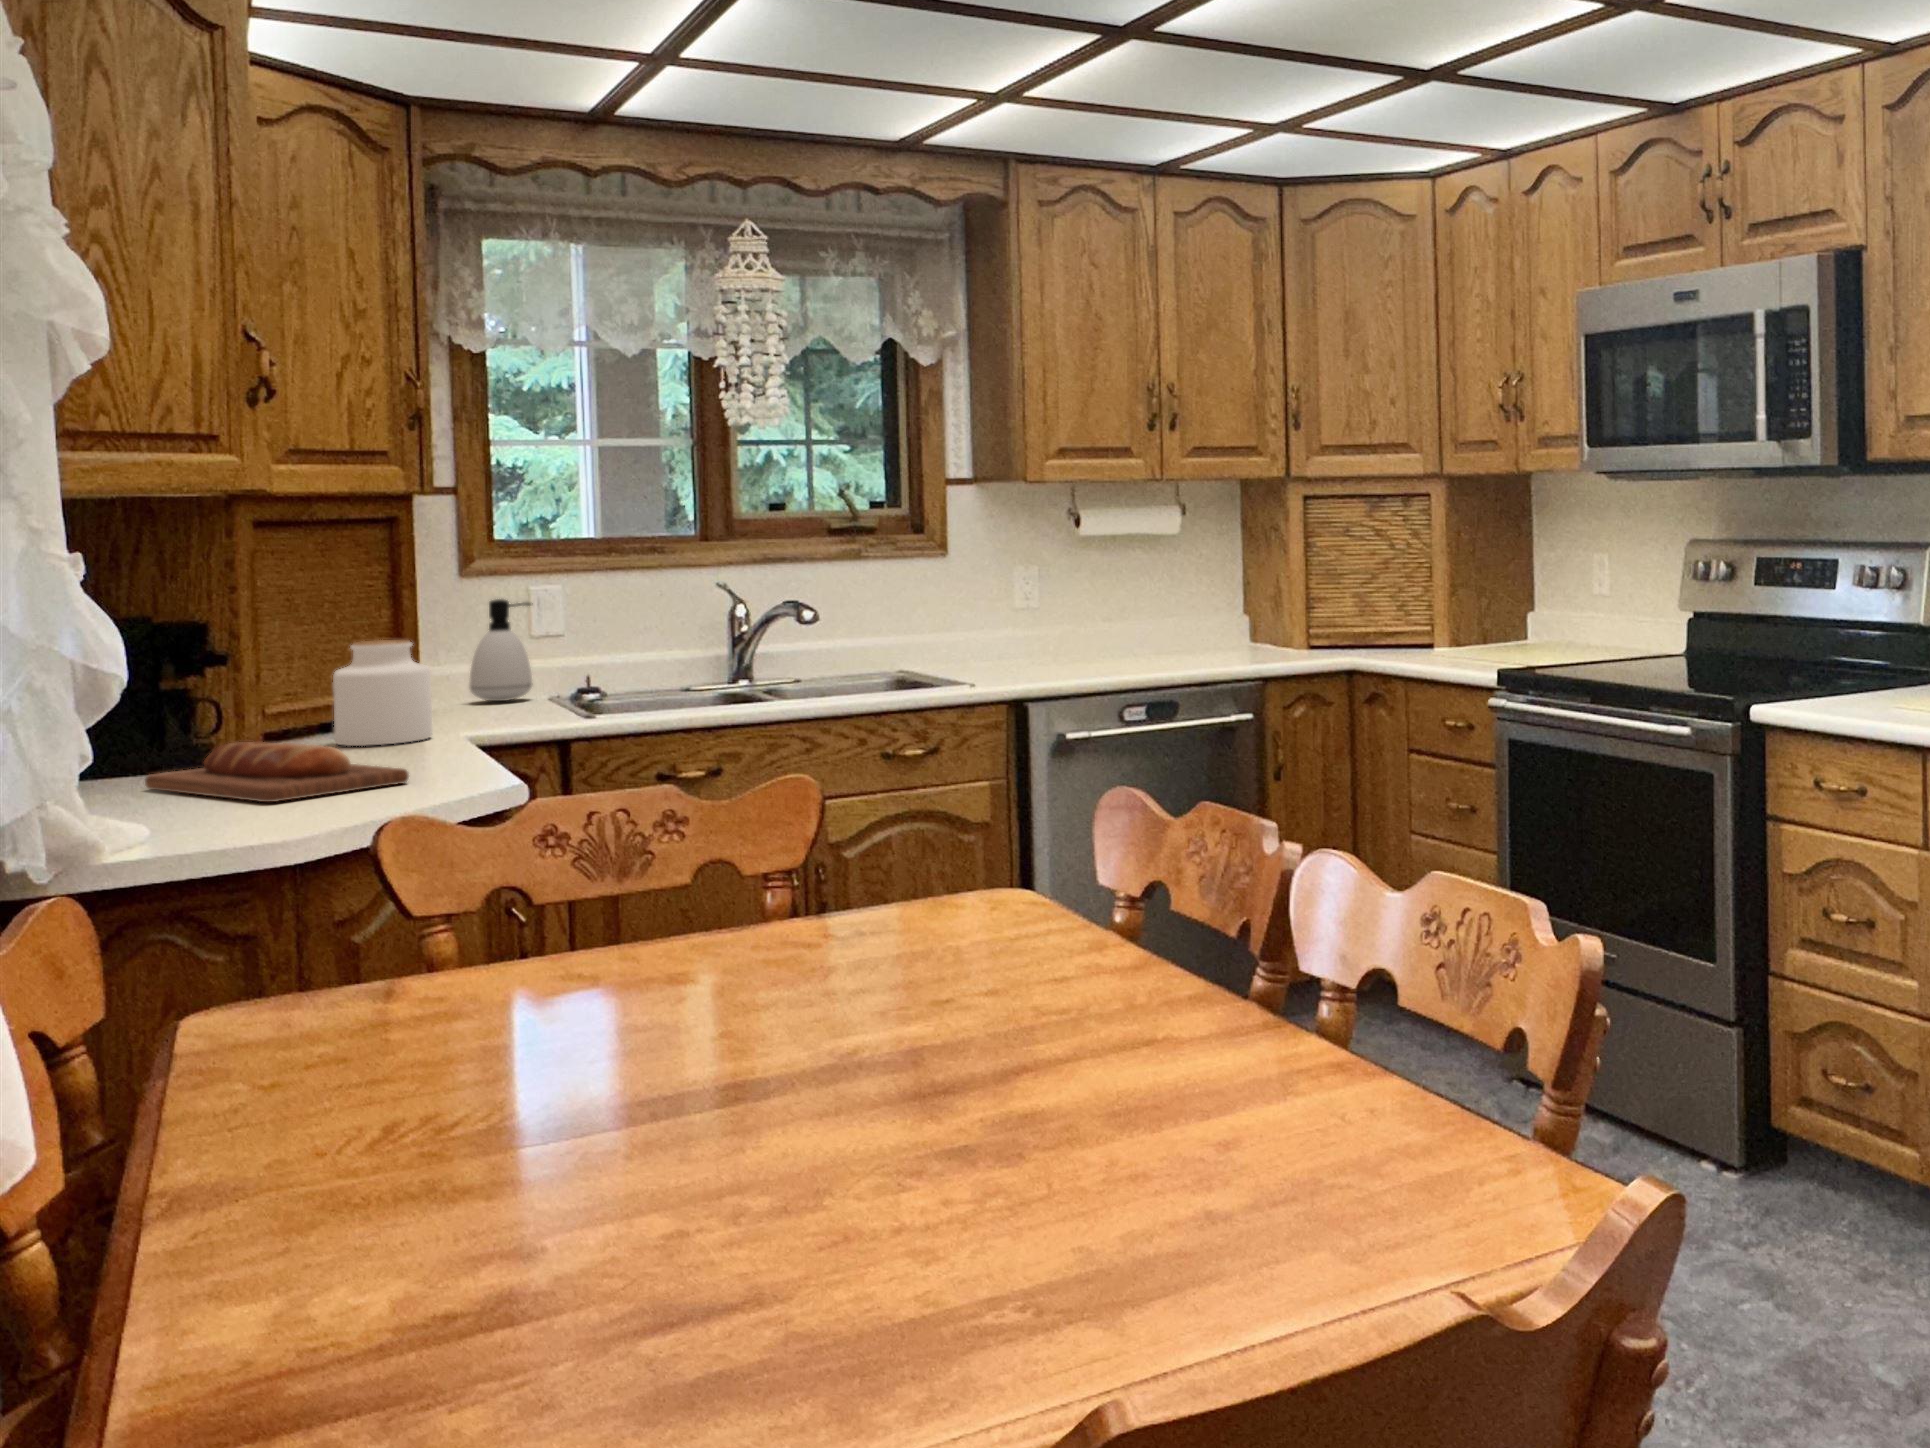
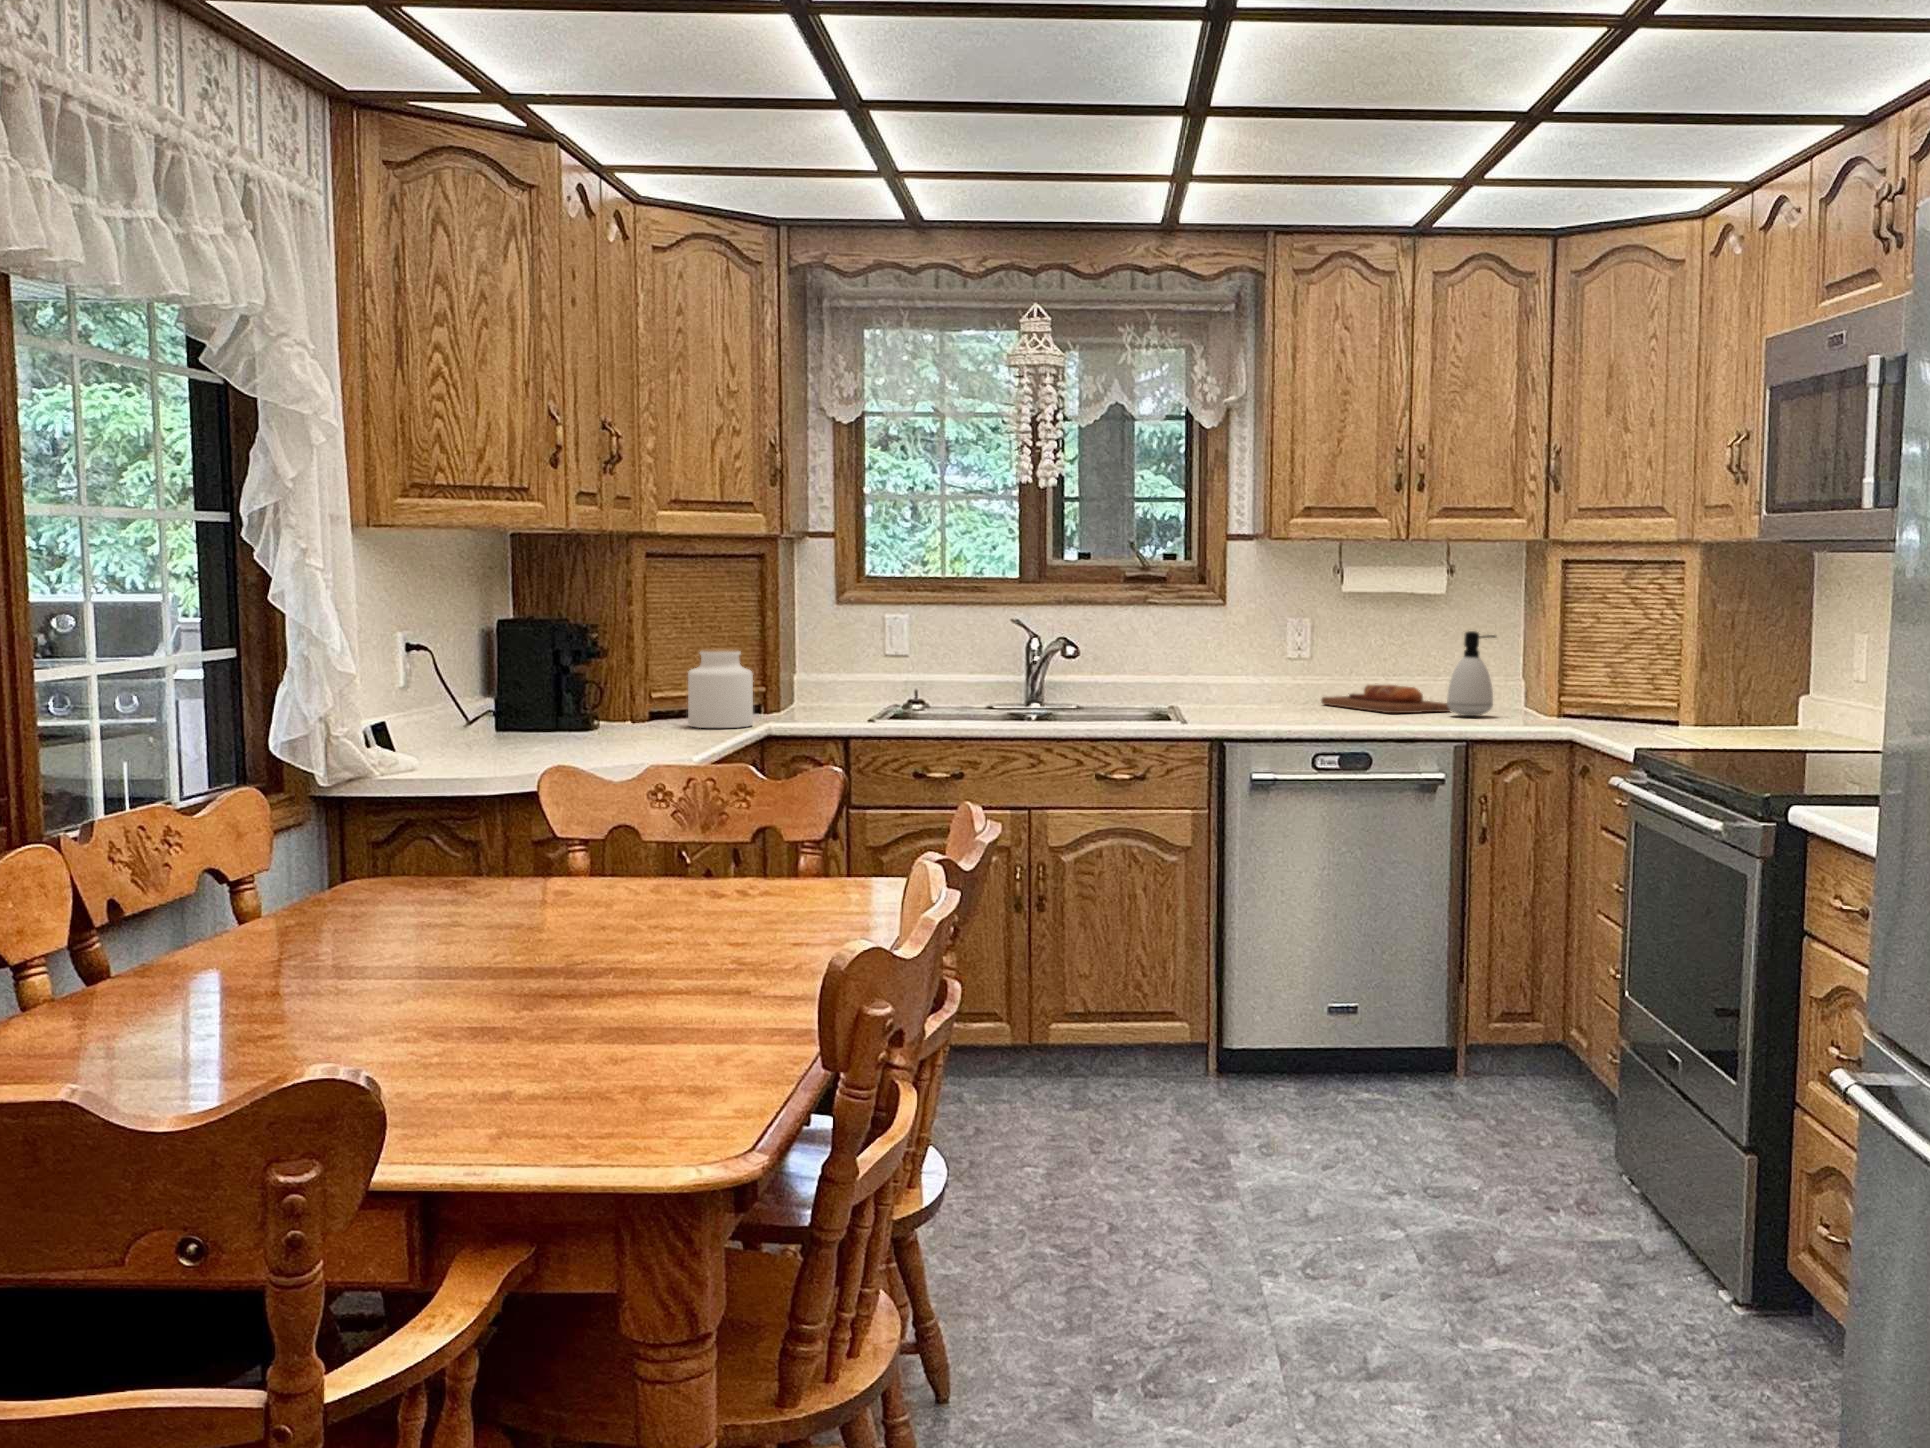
soap dispenser: present [470,599,532,701] -> present [1447,631,1496,716]
bread loaf: present [145,742,409,802] -> present [1321,685,1451,713]

